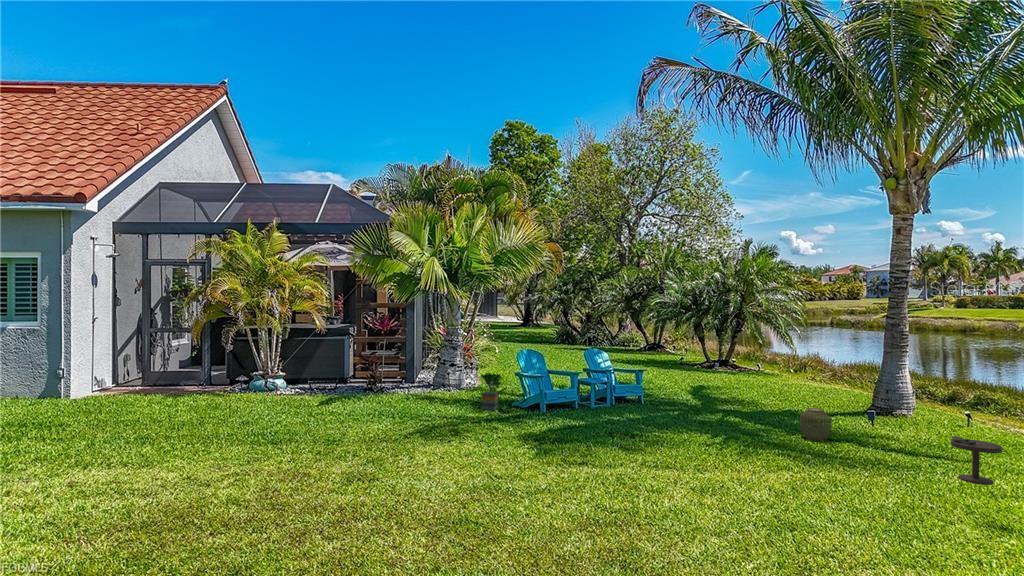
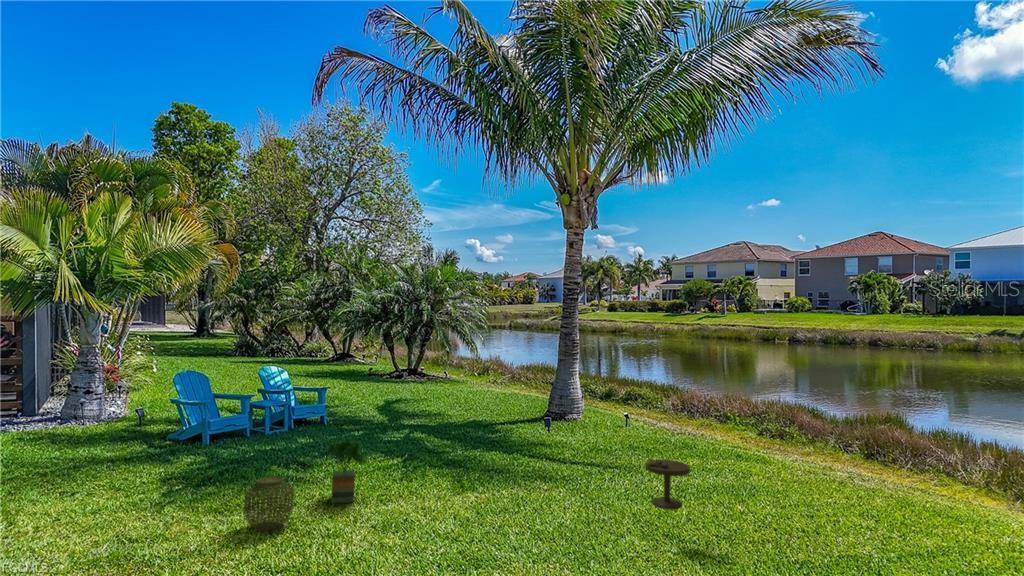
potted tree: present [481,373,503,410] -> present [327,440,365,503]
woven basket: present [800,408,832,441] -> present [244,476,294,532]

